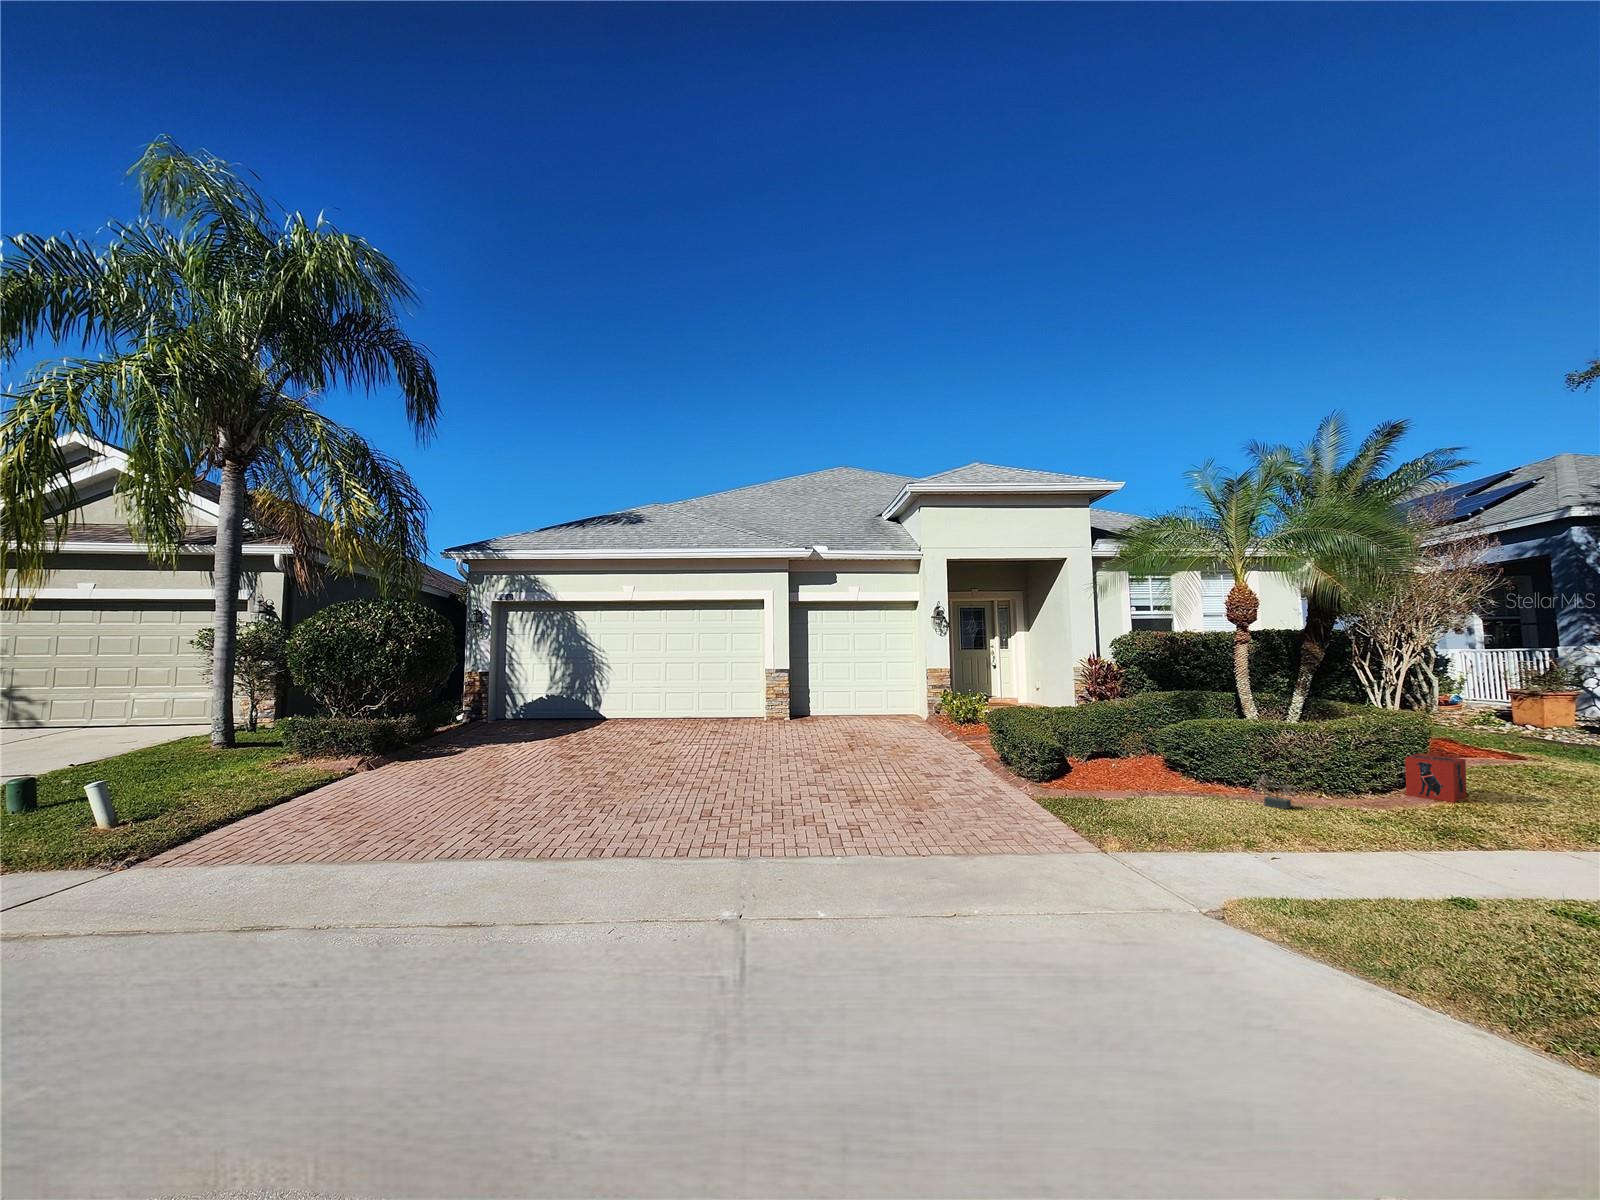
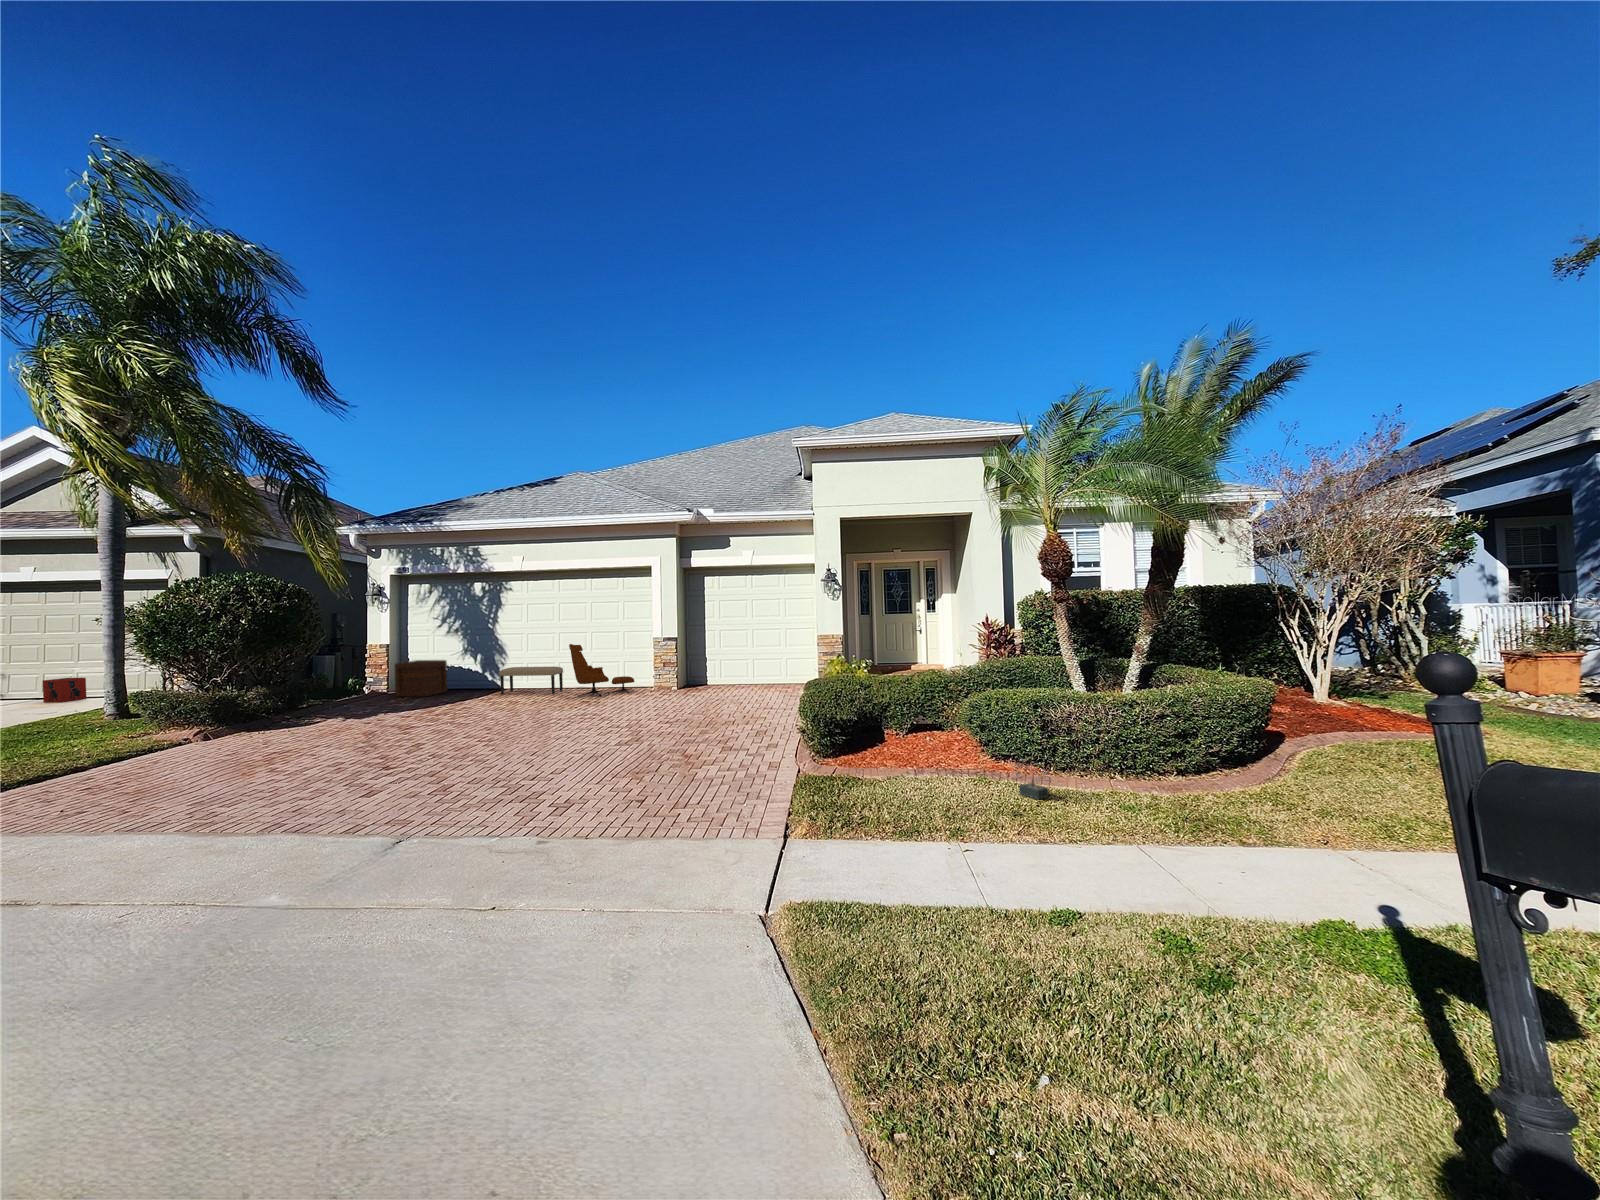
lounge chair: none [693,674,748,726] -> present [569,644,634,697]
wooden crate: none [505,689,552,726] -> present [395,660,448,697]
bench: none [613,696,673,724] -> present [499,667,563,694]
storage box: present [1405,754,1467,802] -> present [43,678,86,702]

